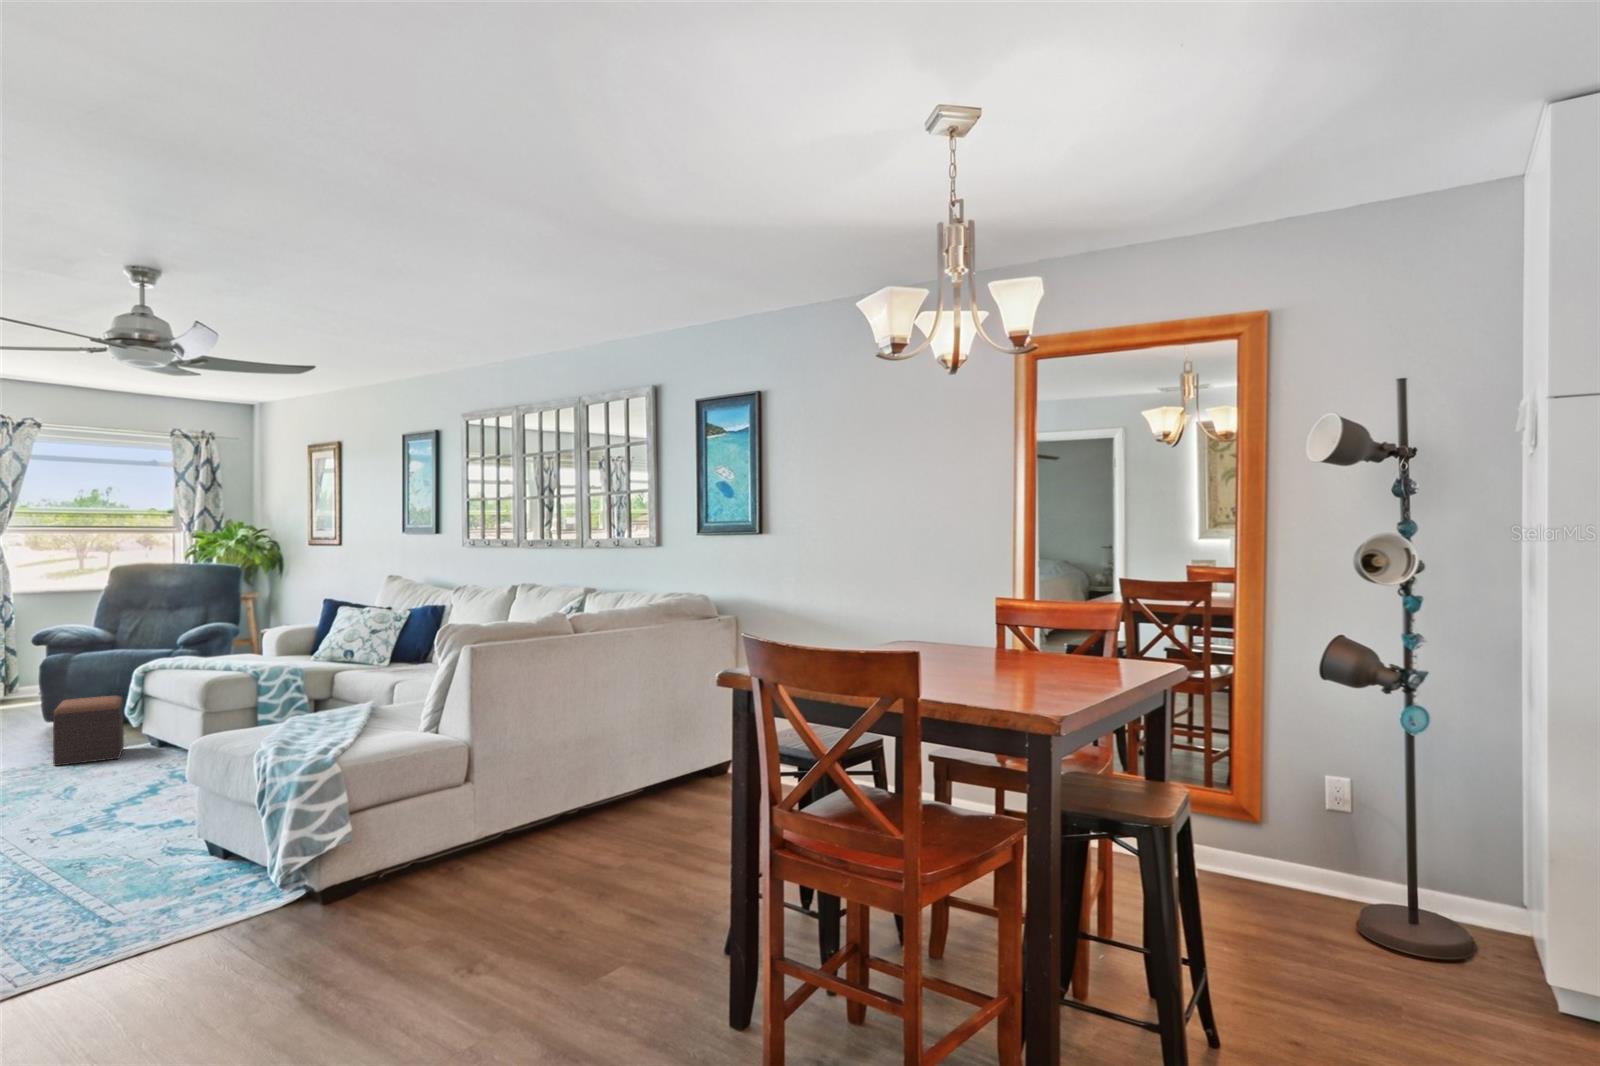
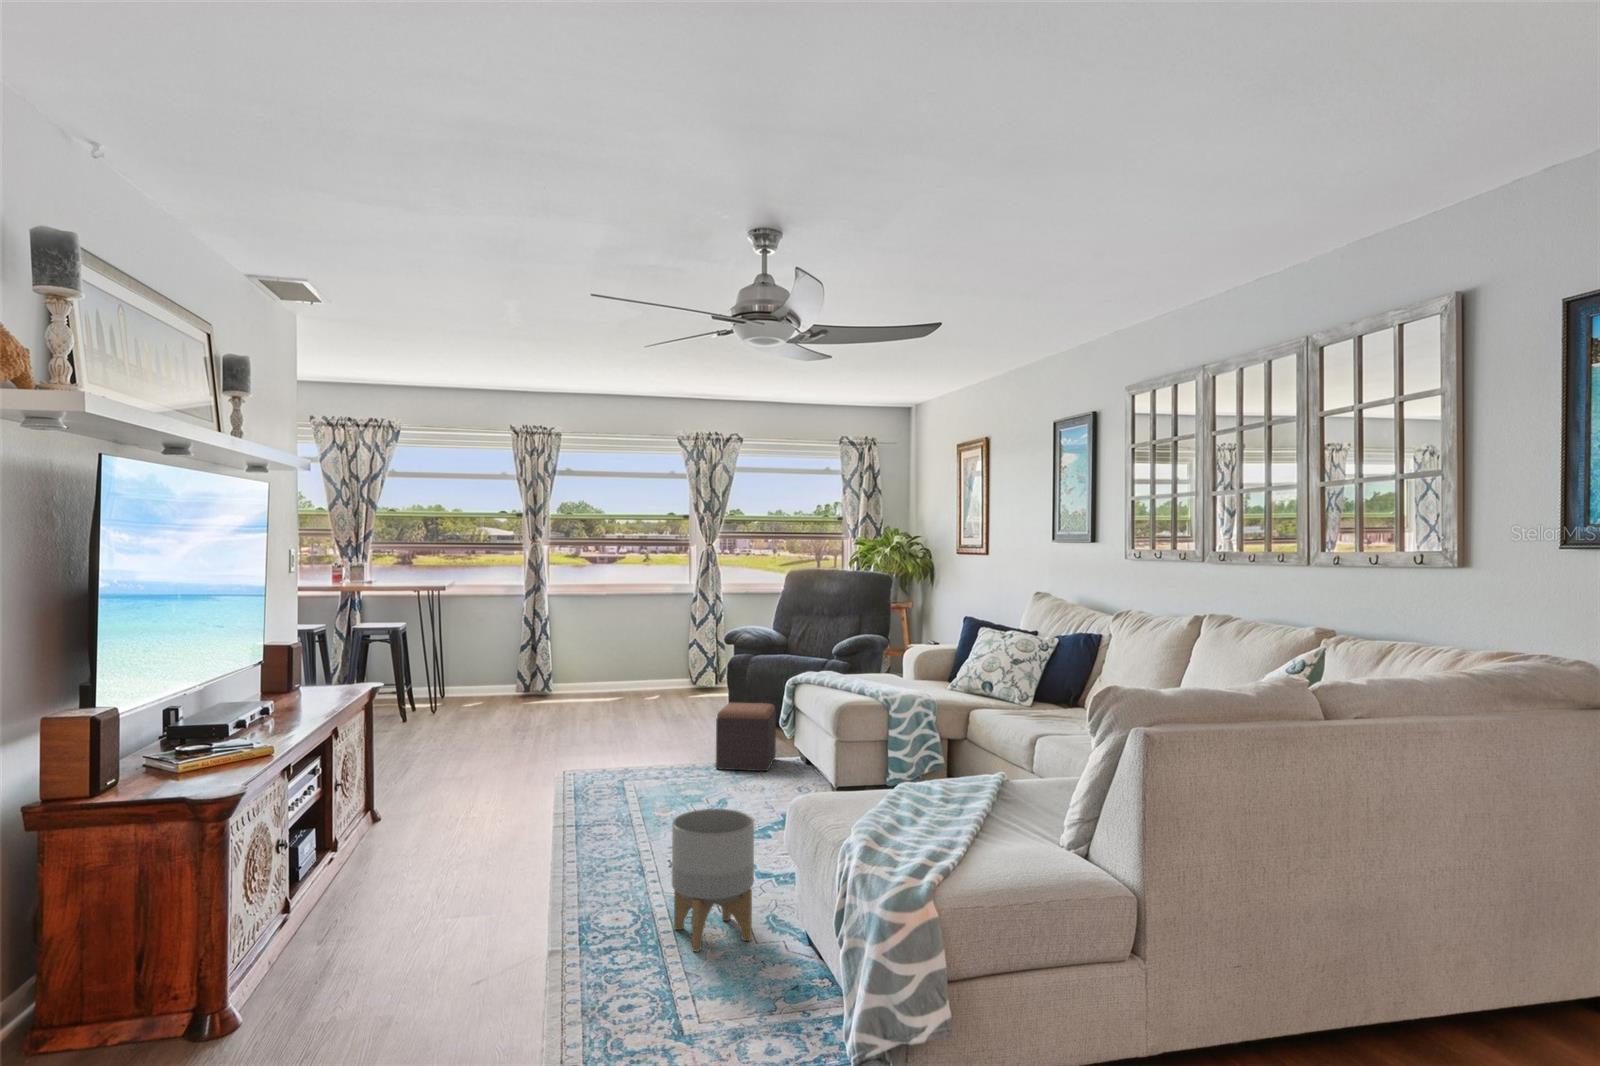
planter: none [74,763,159,877] -> present [672,809,754,952]

